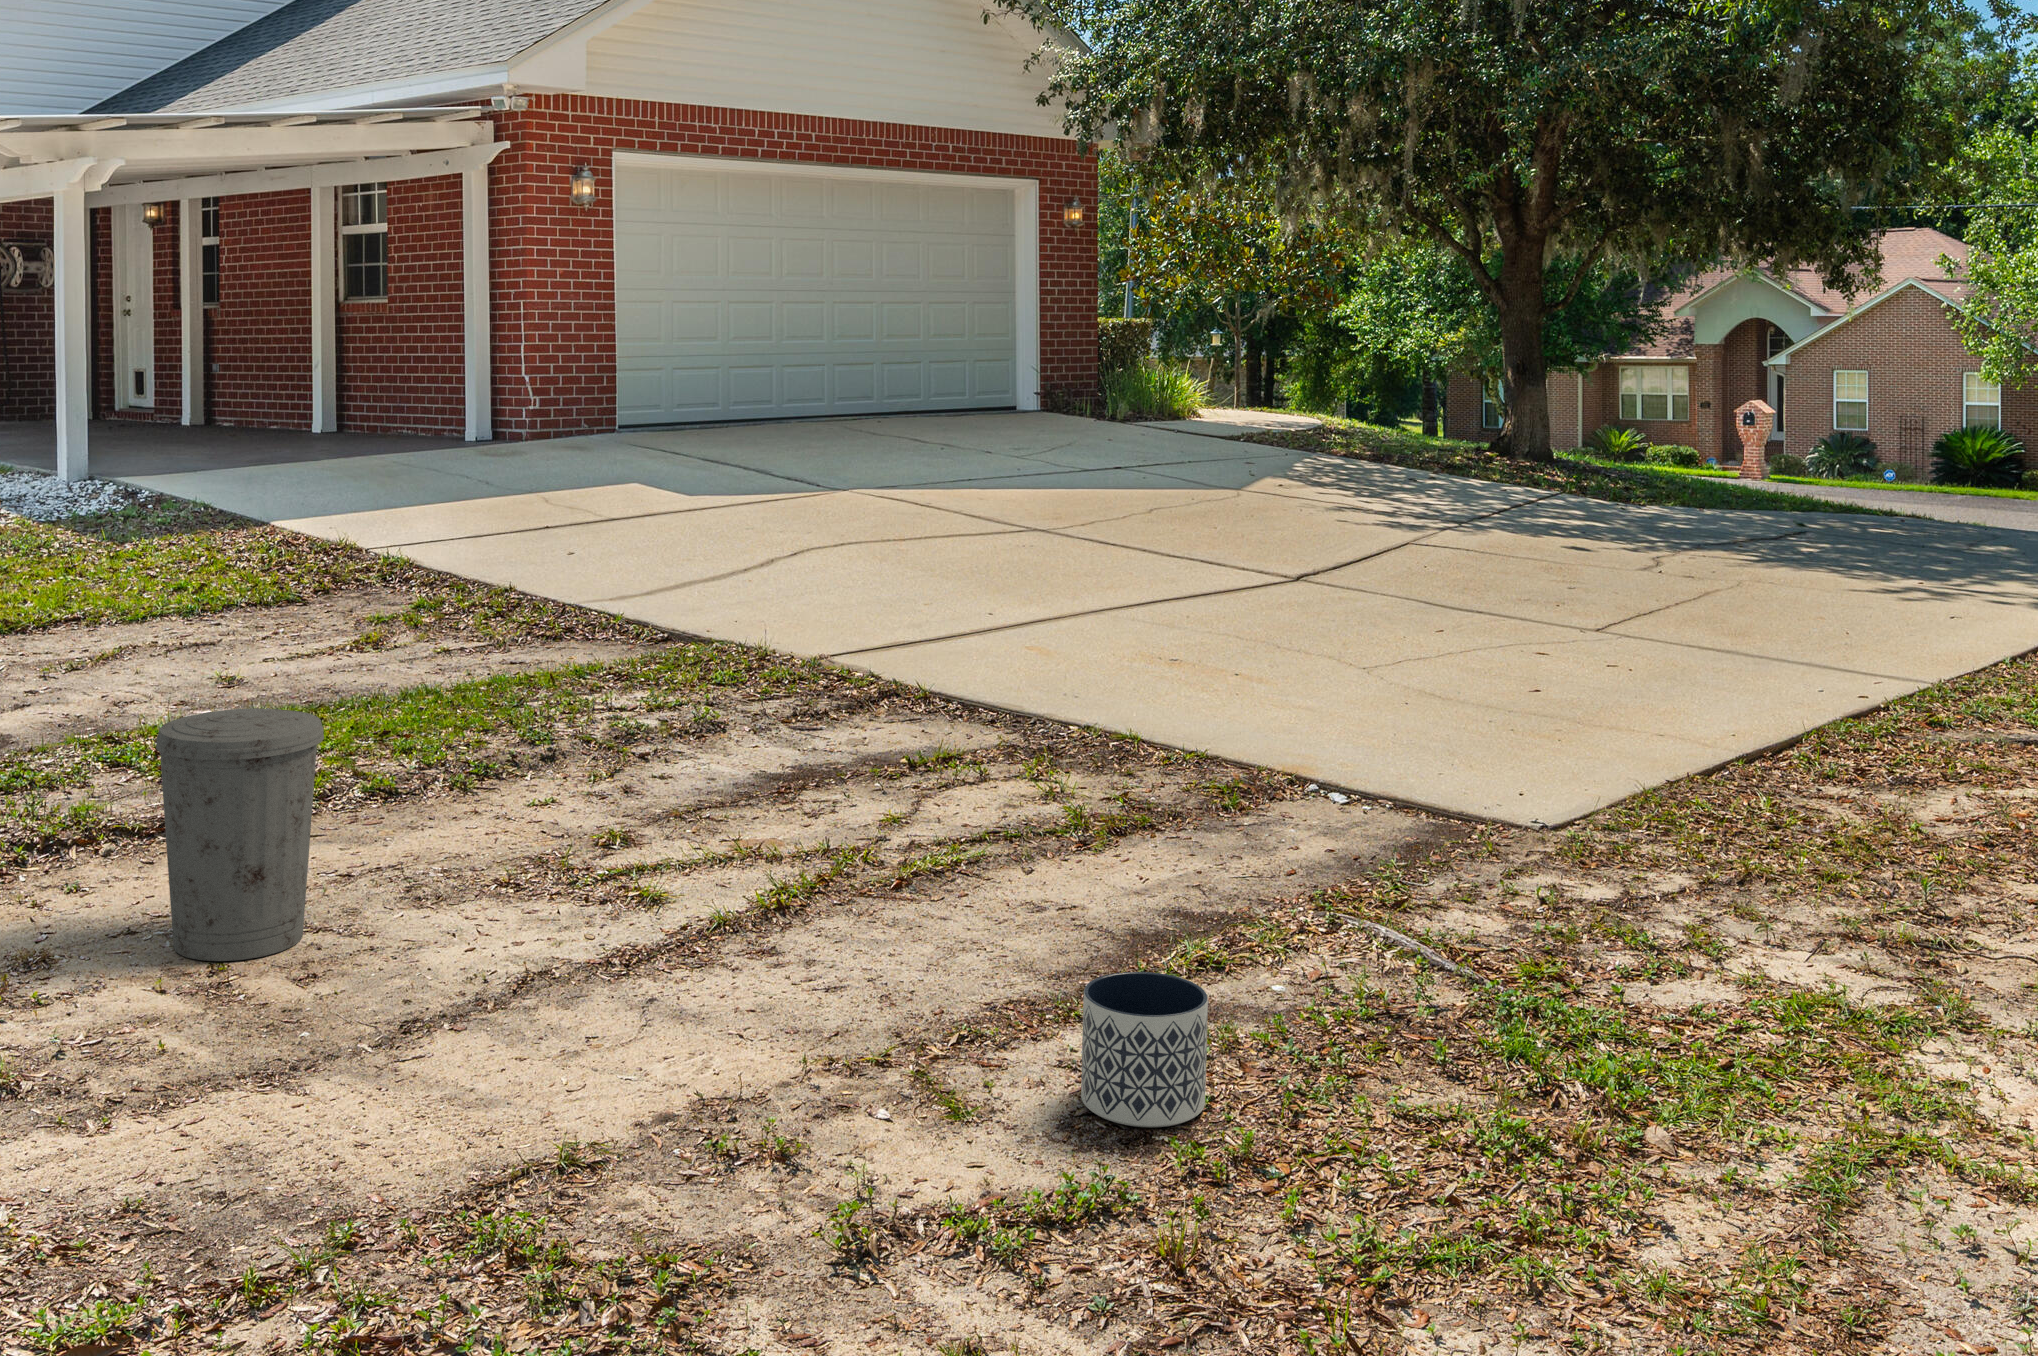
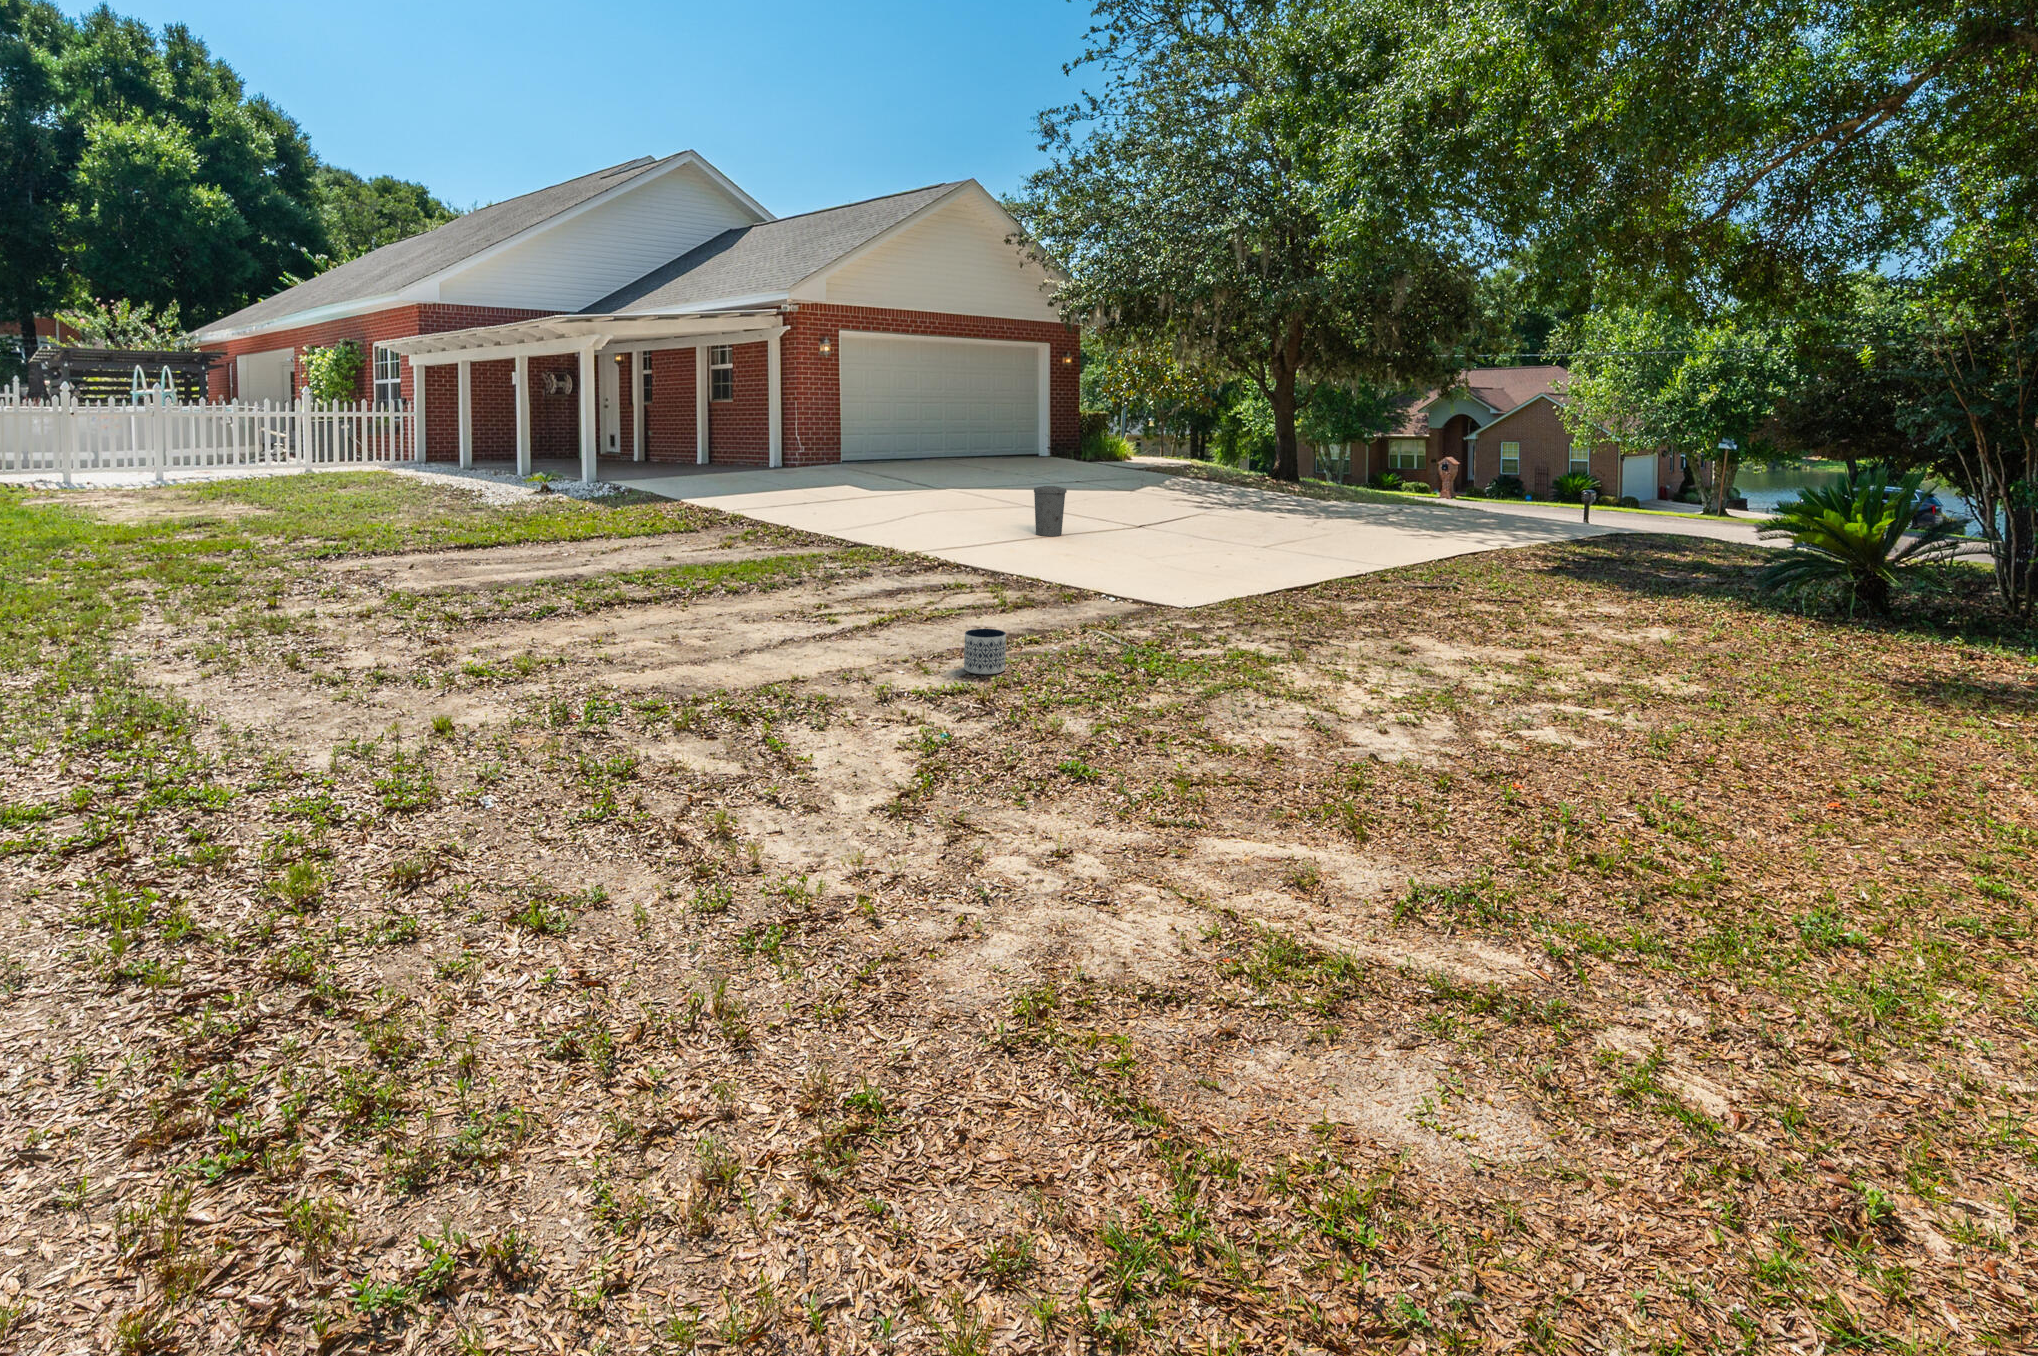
trash can: present [156,708,324,961] -> present [1034,486,1067,536]

